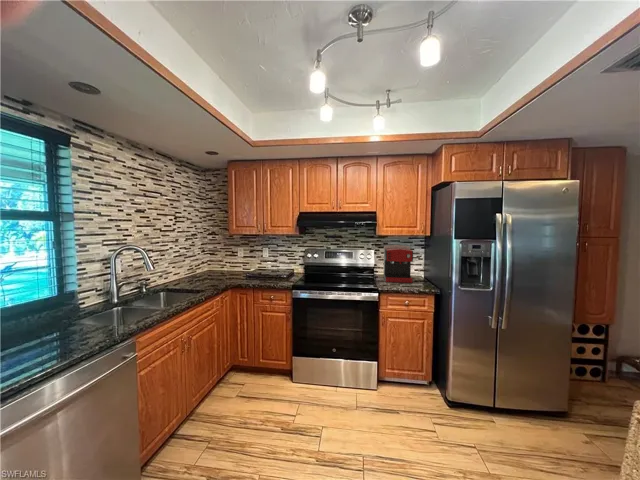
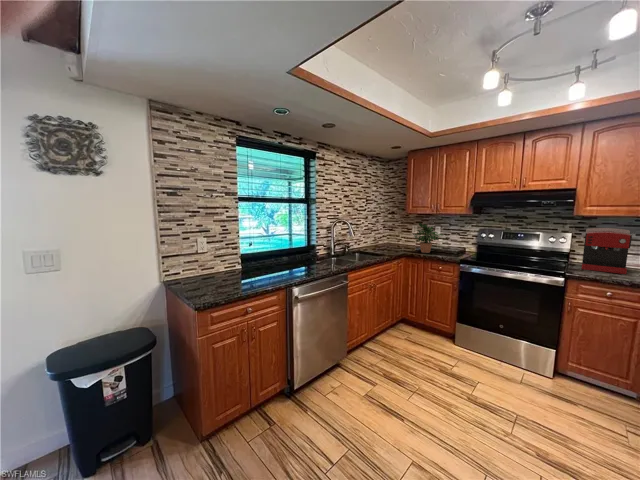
potted plant: none [236,245,274,280] -> present [413,223,443,253]

